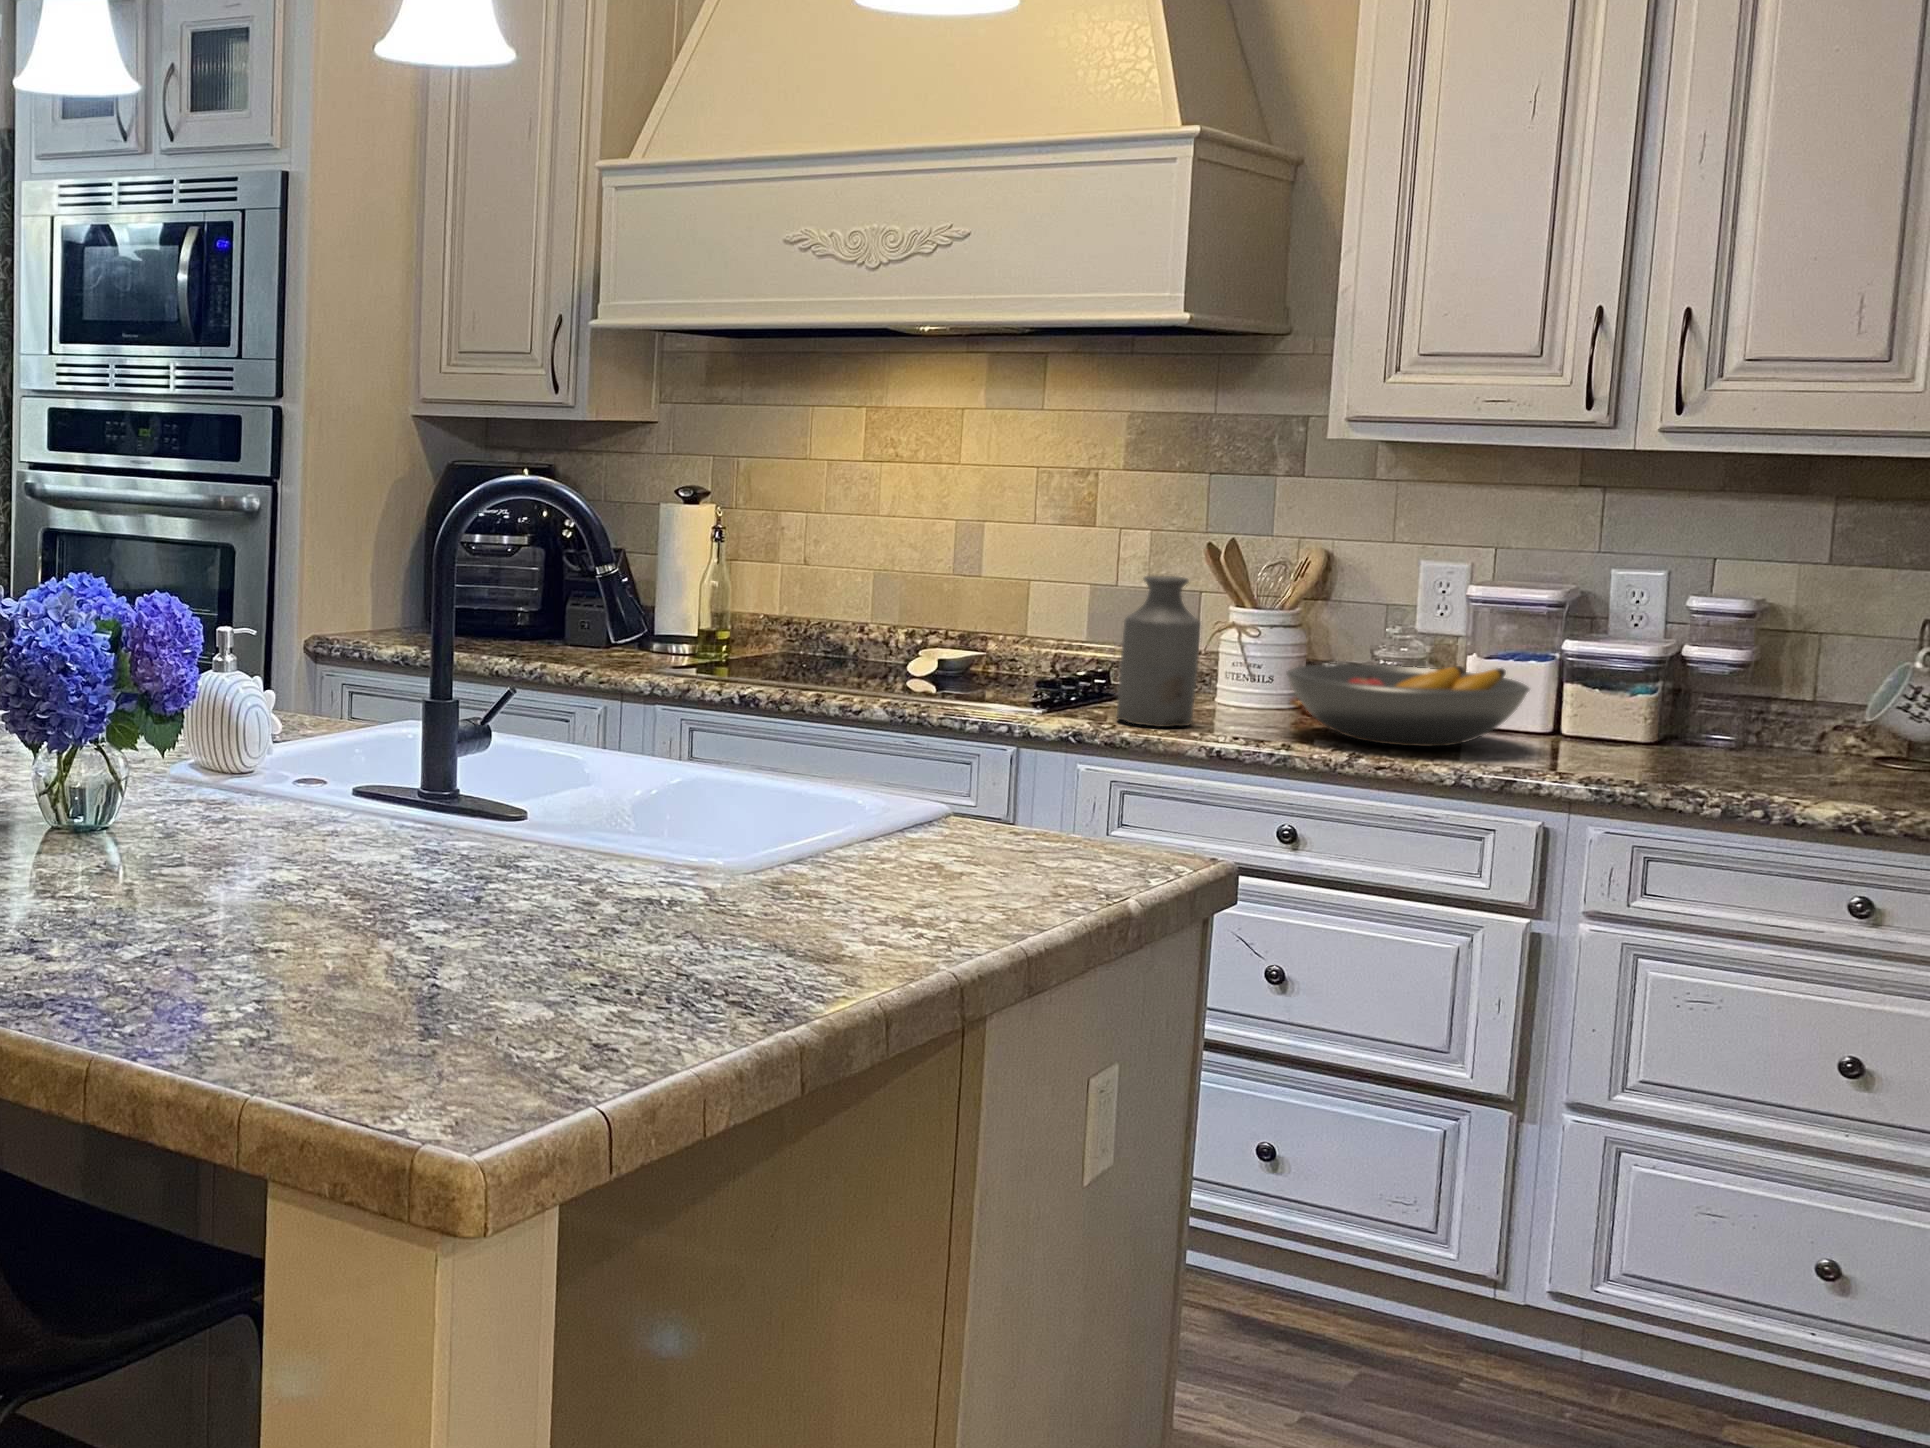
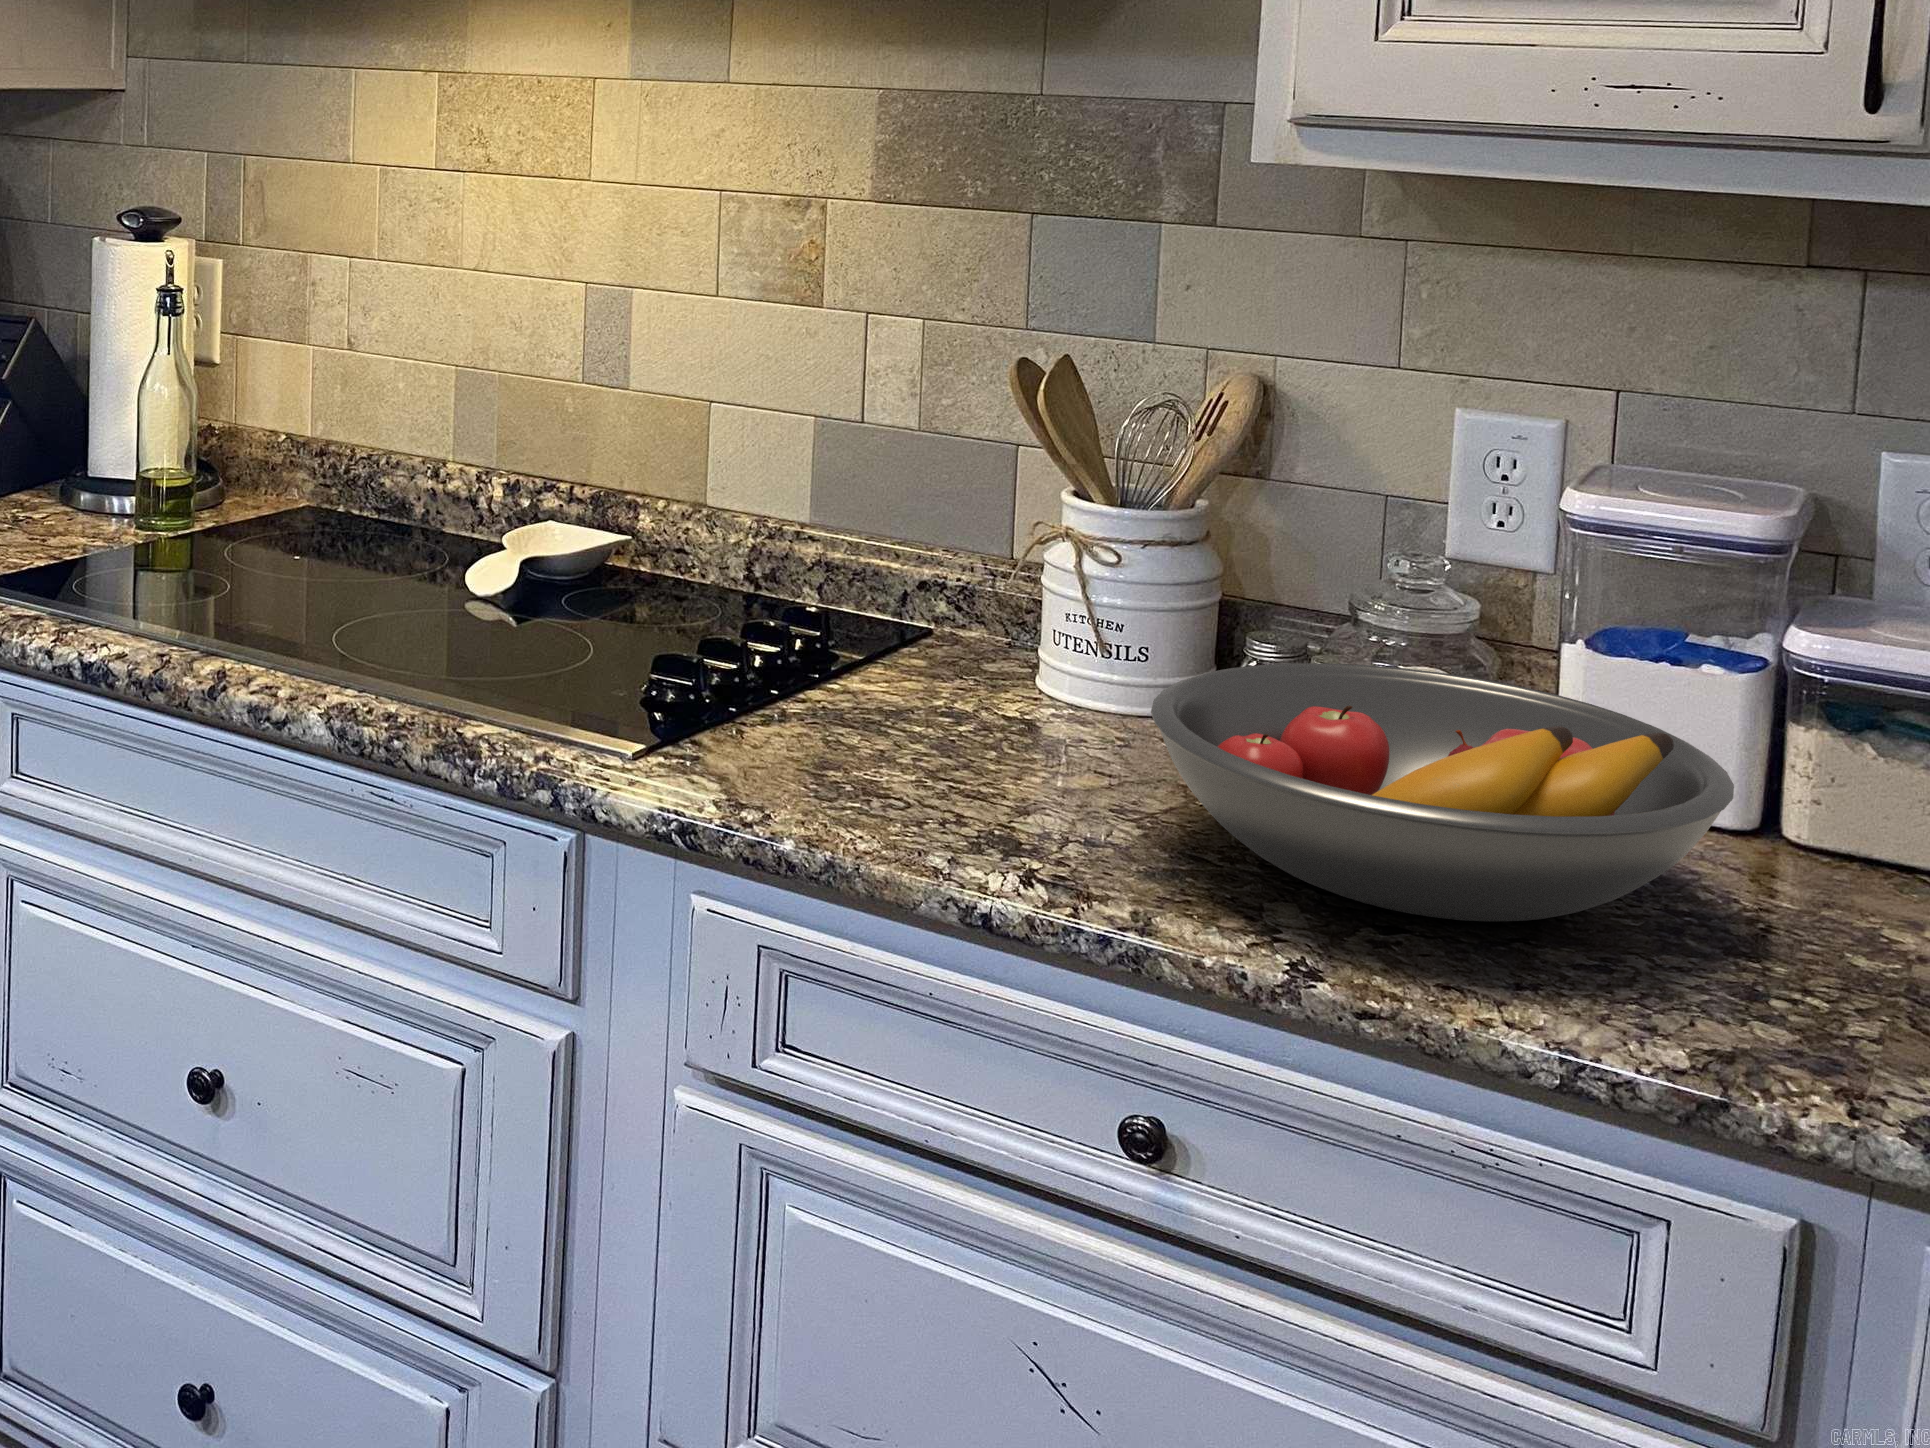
bottle: present [1117,576,1201,727] -> none [786,464,964,817]

